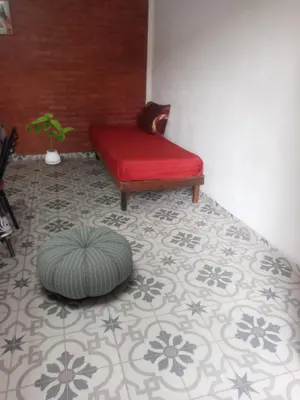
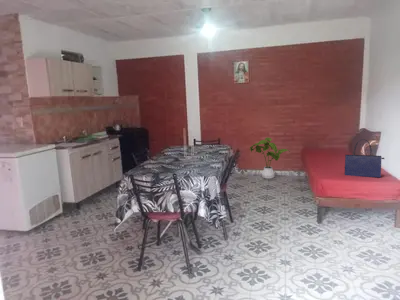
tote bag: none [144,111,183,154] -> present [345,139,384,177]
pouf: present [36,226,133,299] -> none [240,225,313,278]

